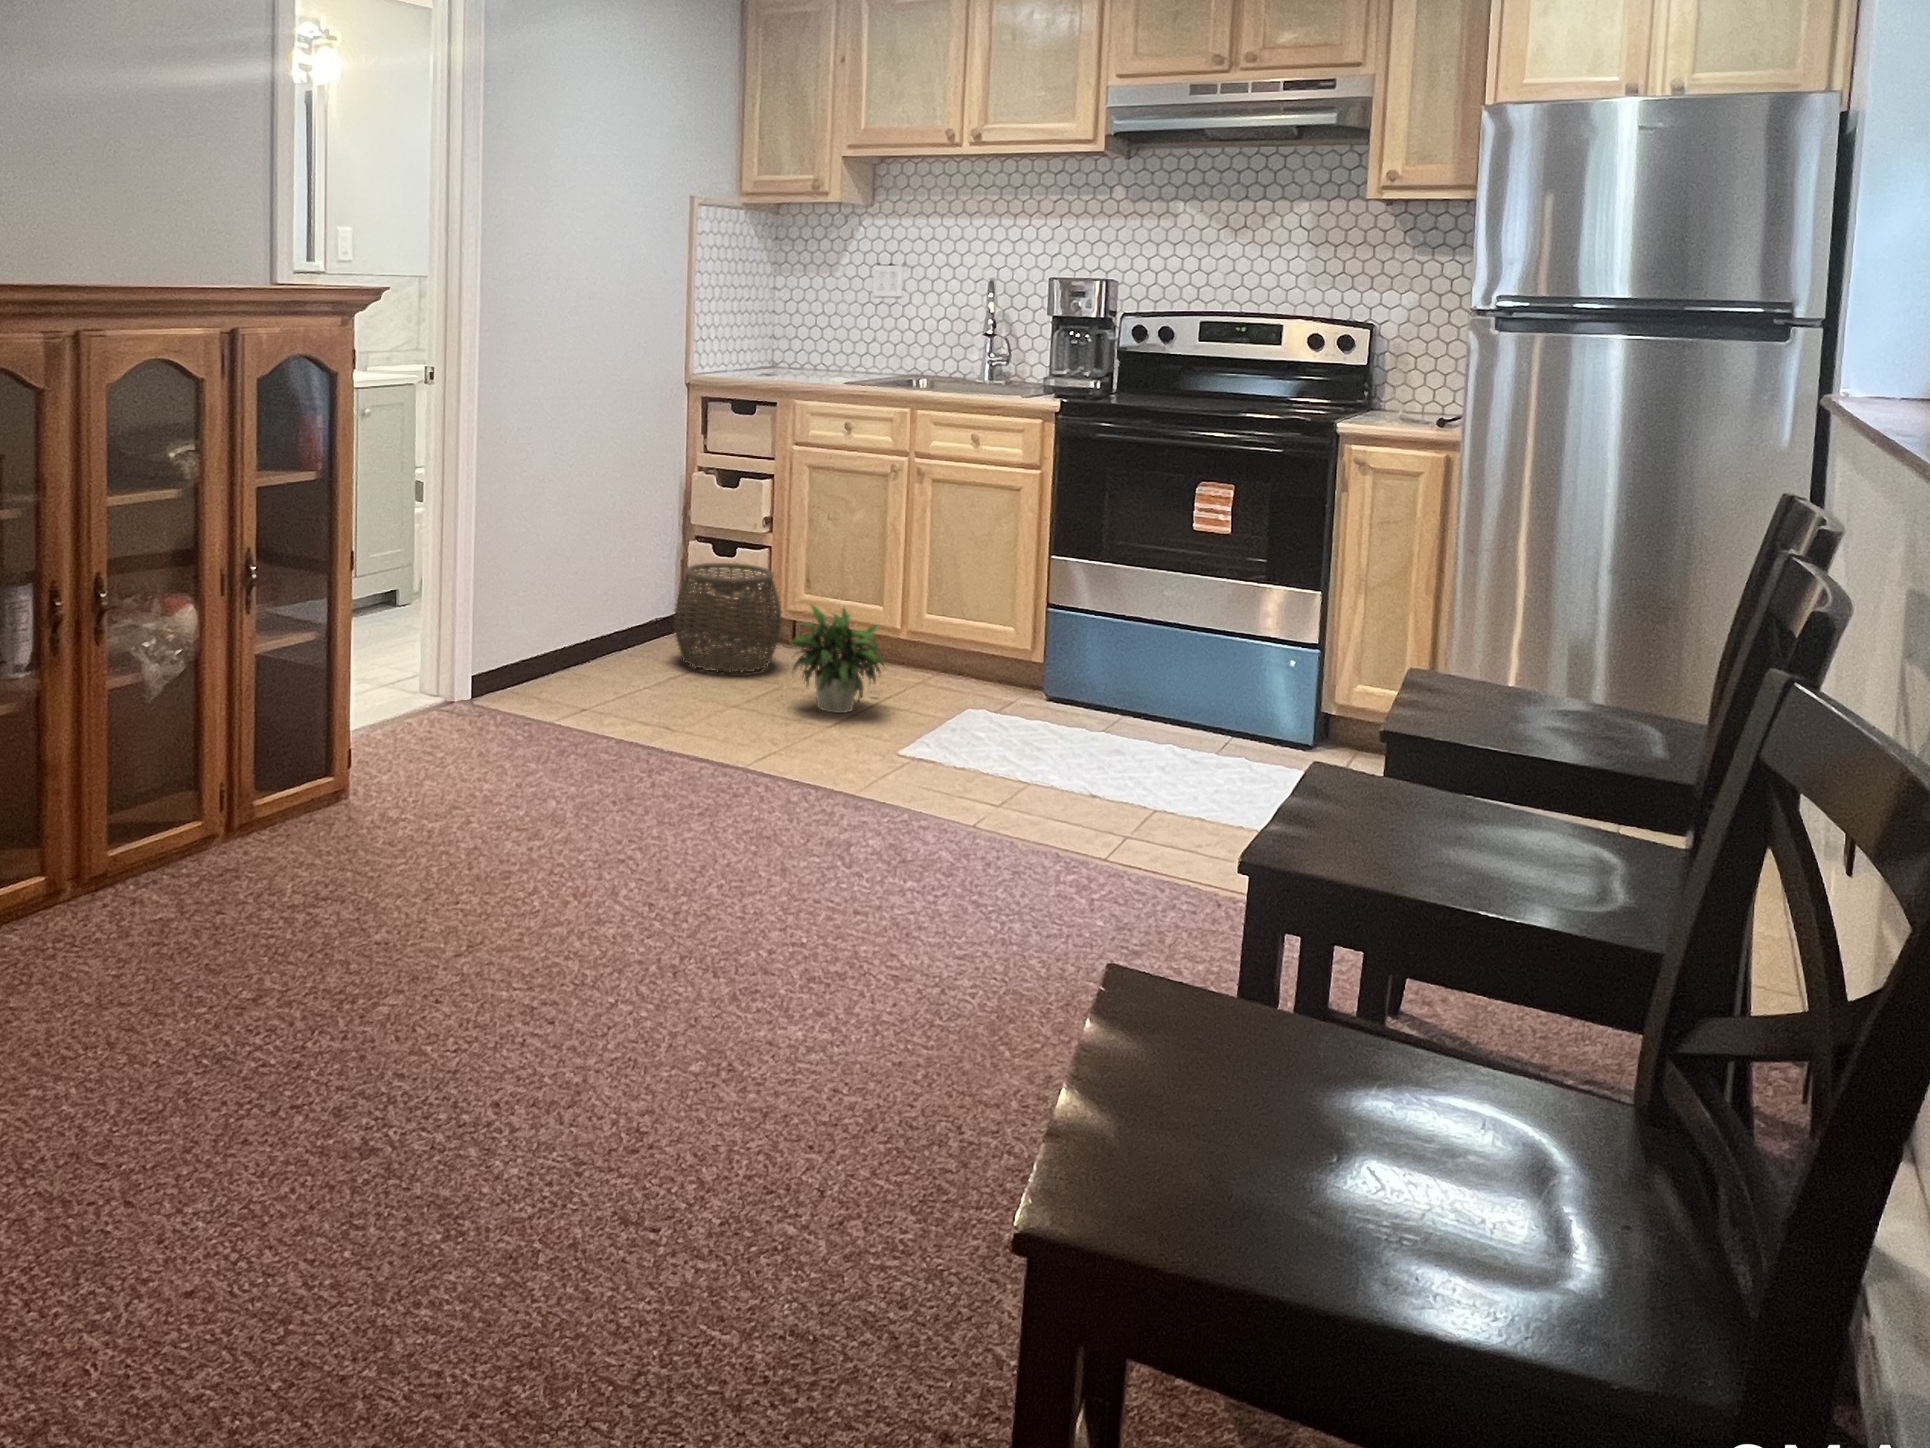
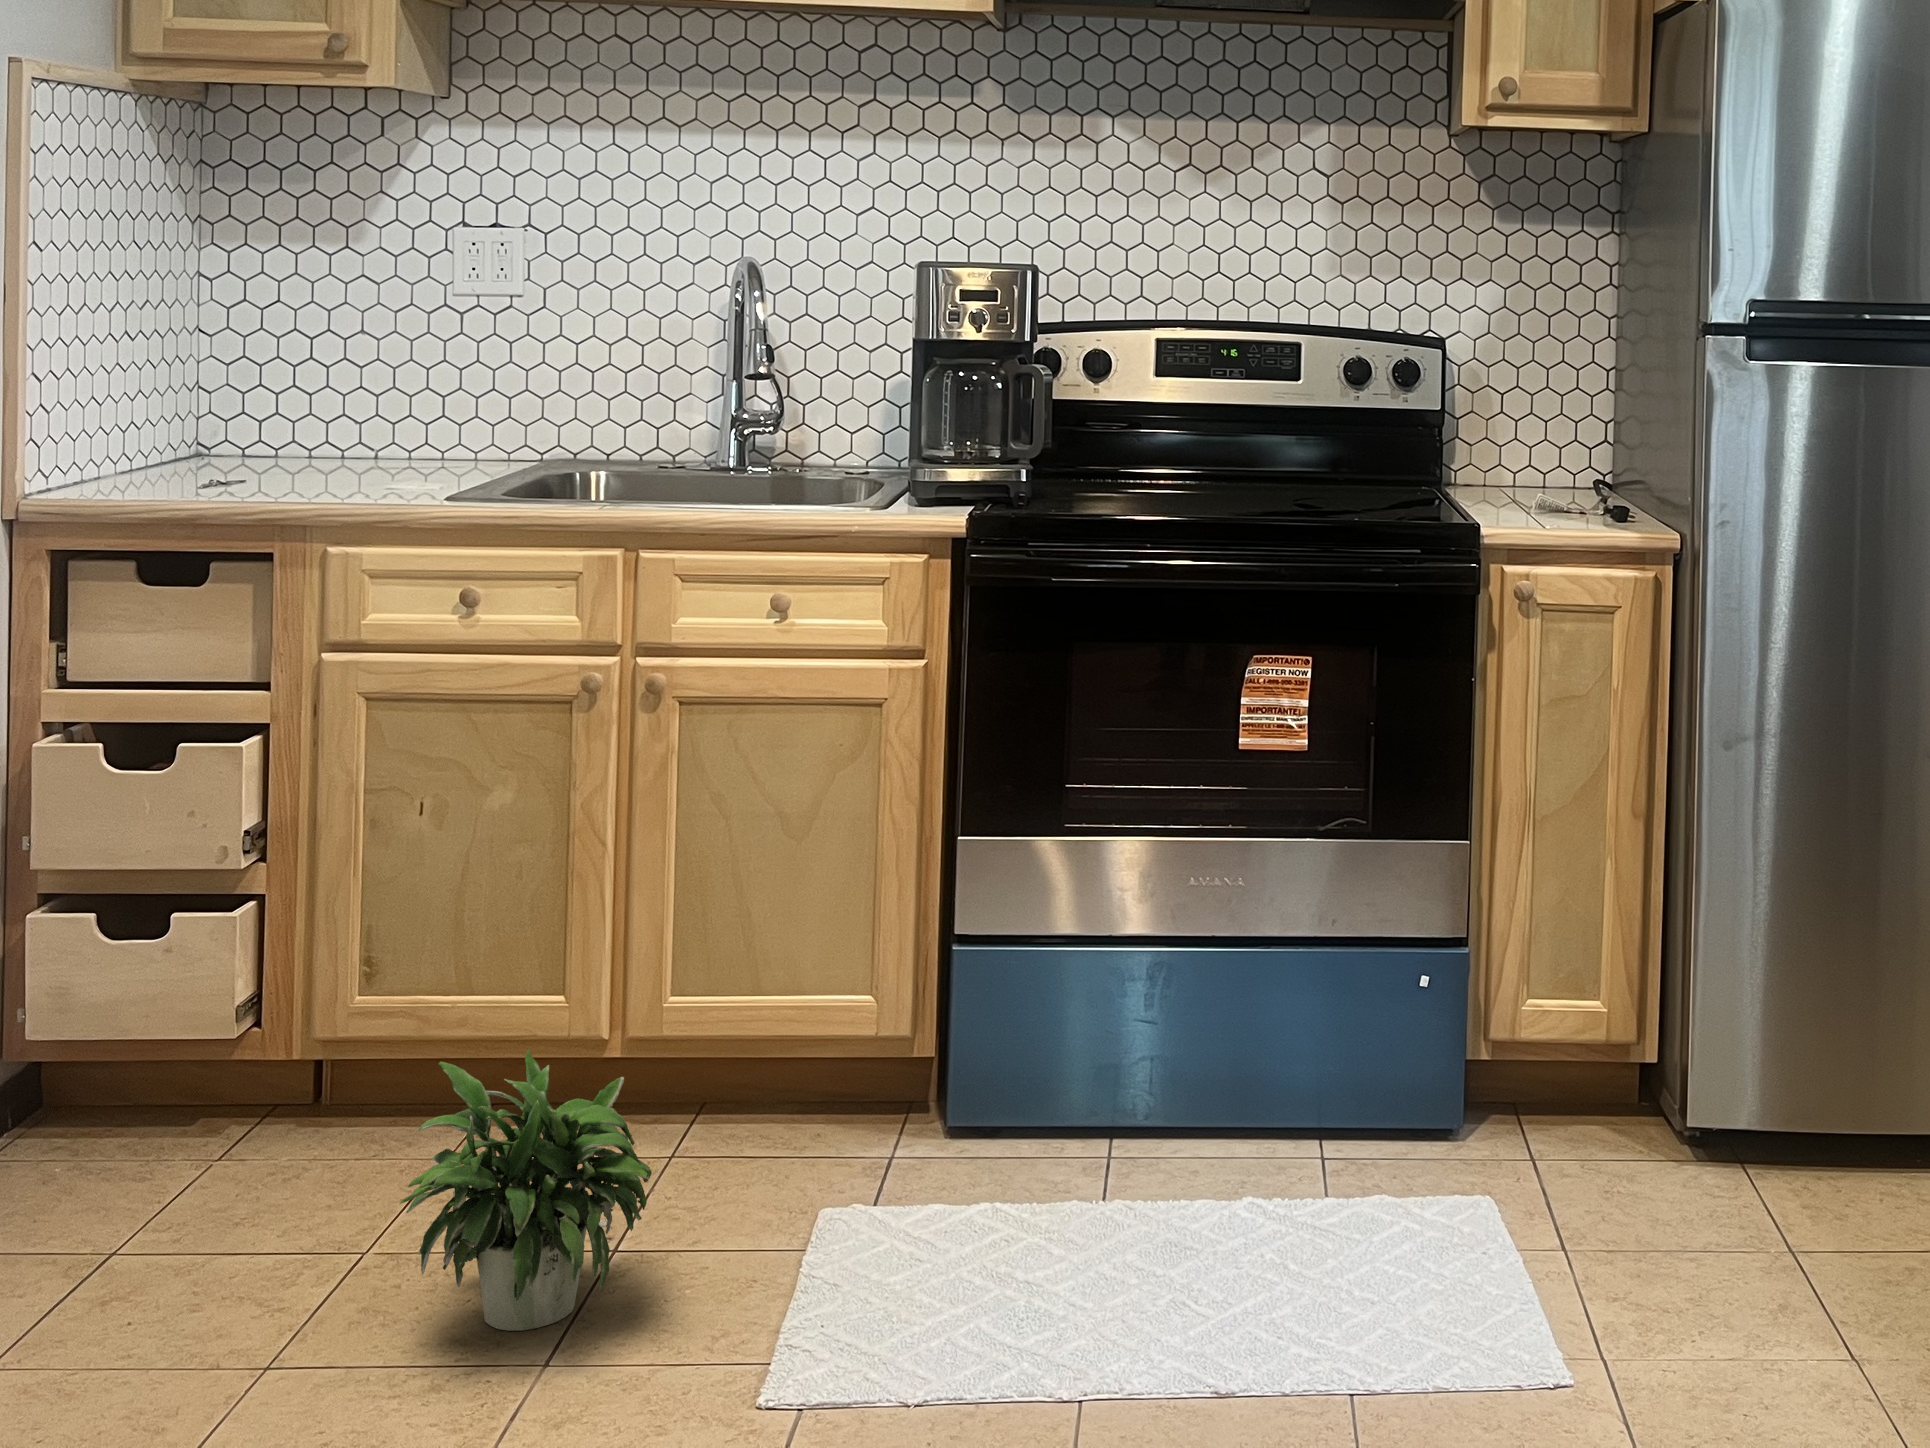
woven basket: present [674,563,782,673] -> none [13,963,330,1278]

